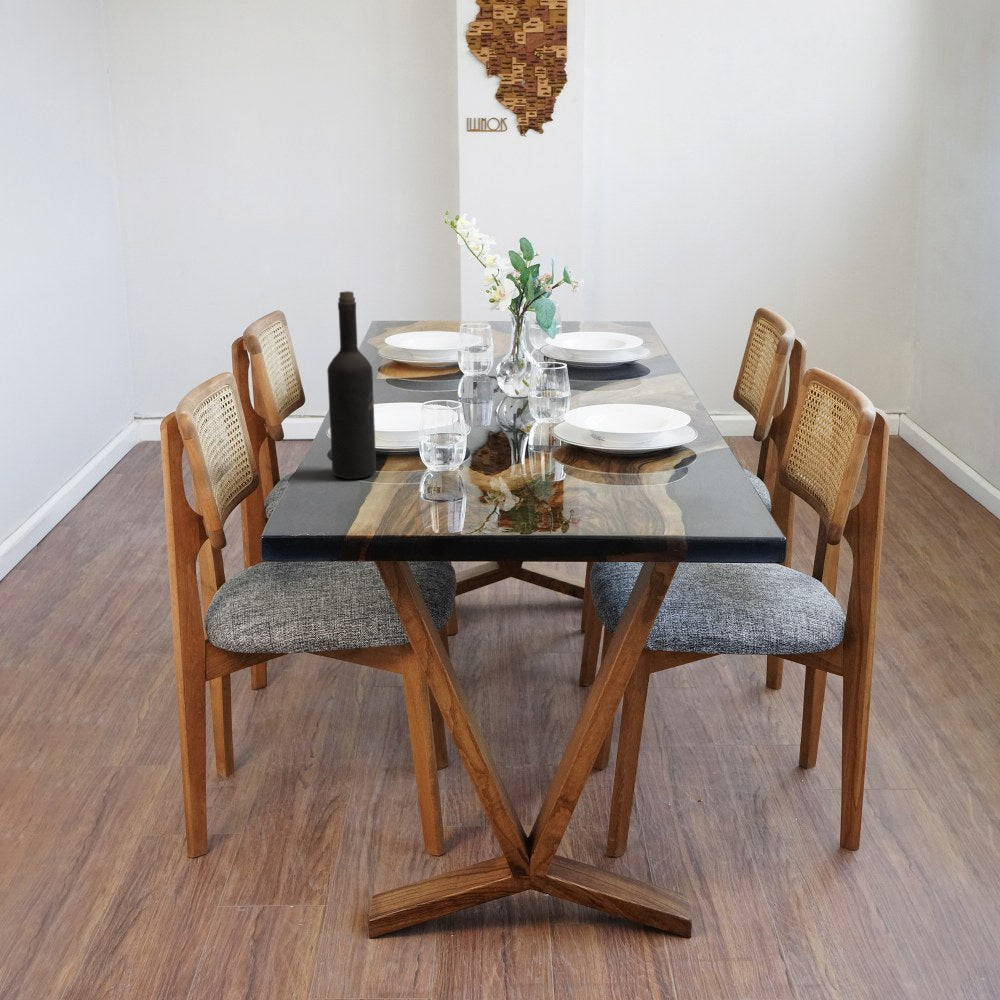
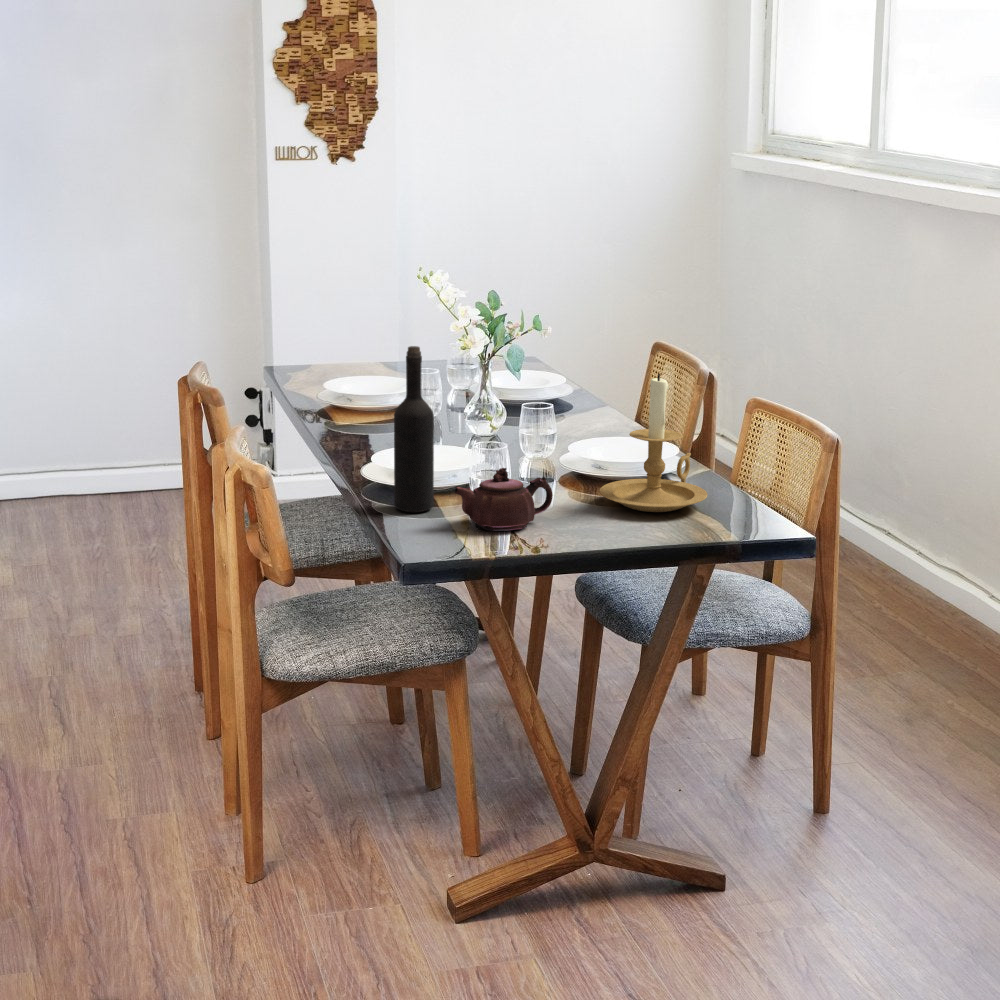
candle holder: none [560,331,687,496] -> present [600,374,707,512]
teapot: none [369,435,486,507] -> present [455,468,553,531]

